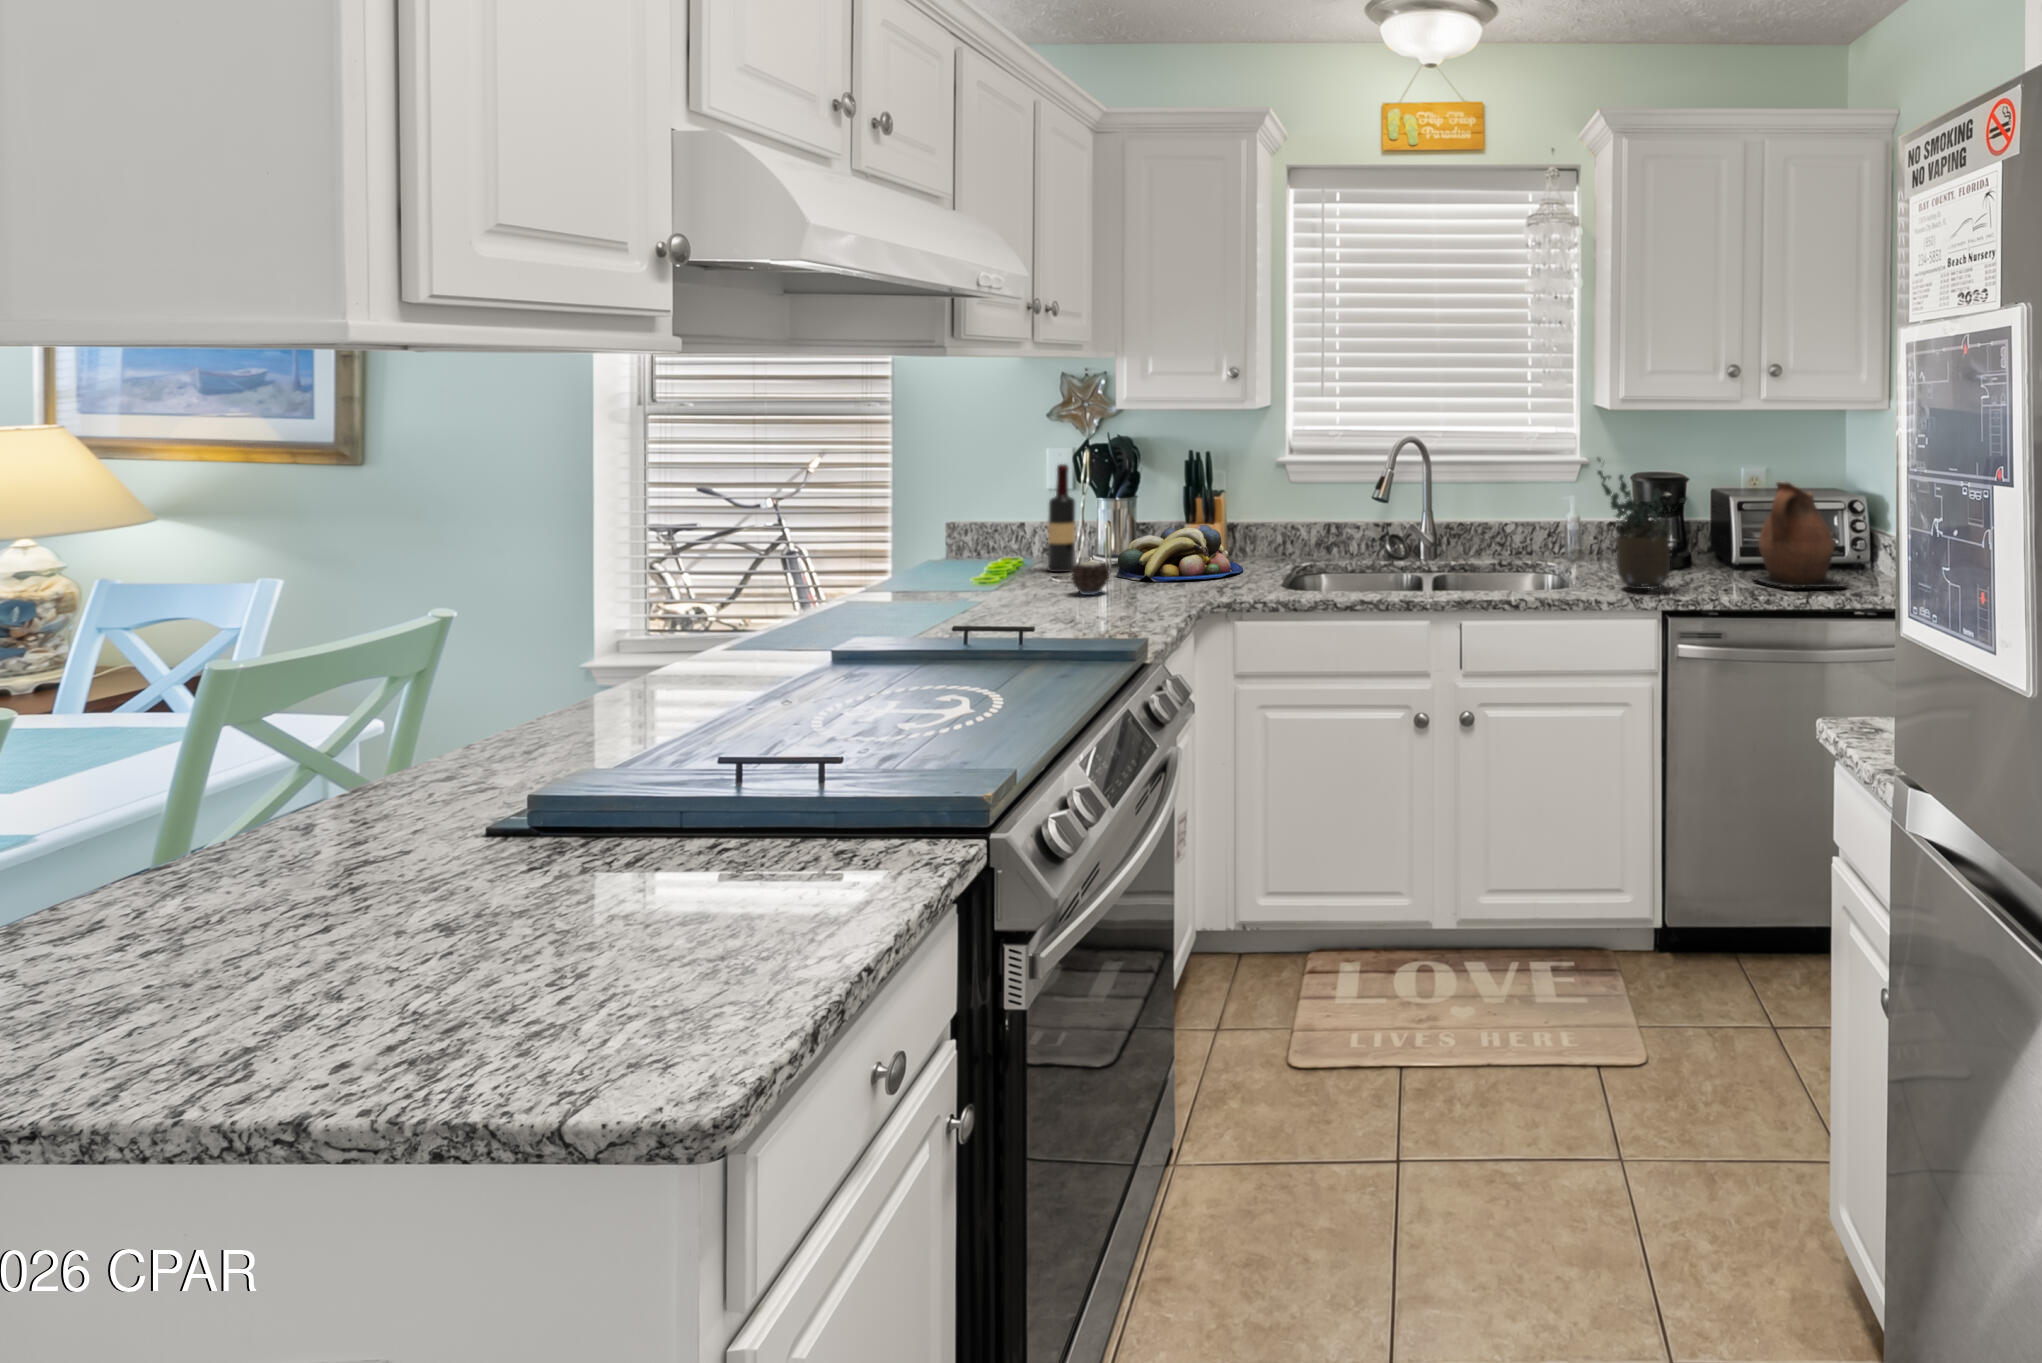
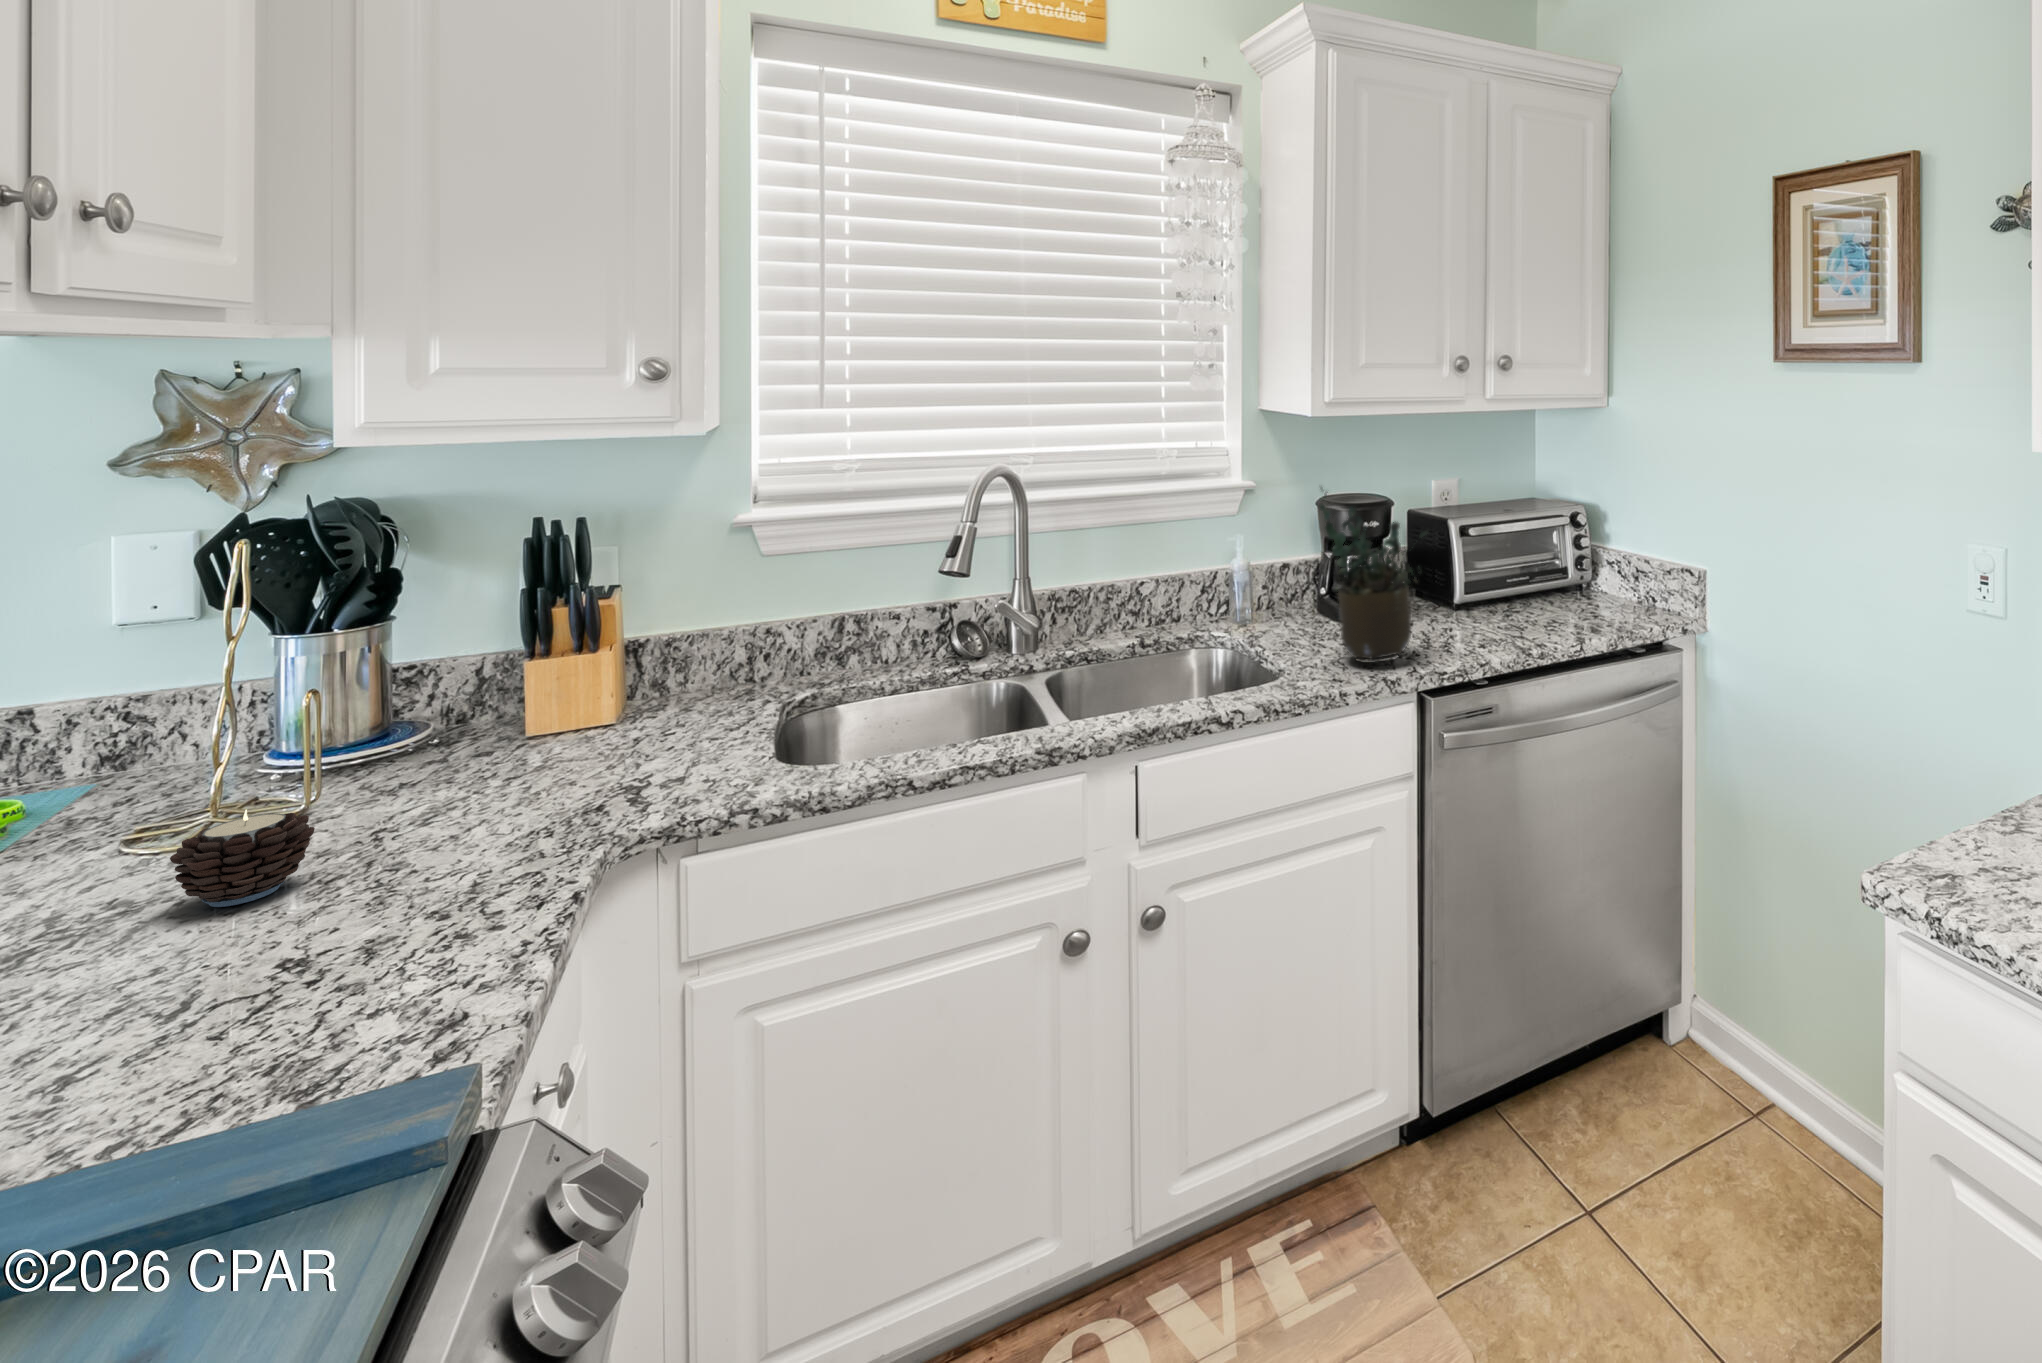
wine bottle: present [1048,464,1076,572] -> none [108,578,203,828]
ceramic pitcher: present [1755,482,1846,588] -> none [1469,498,1586,628]
fruit bowl: present [1117,525,1243,582] -> none [335,656,673,814]

